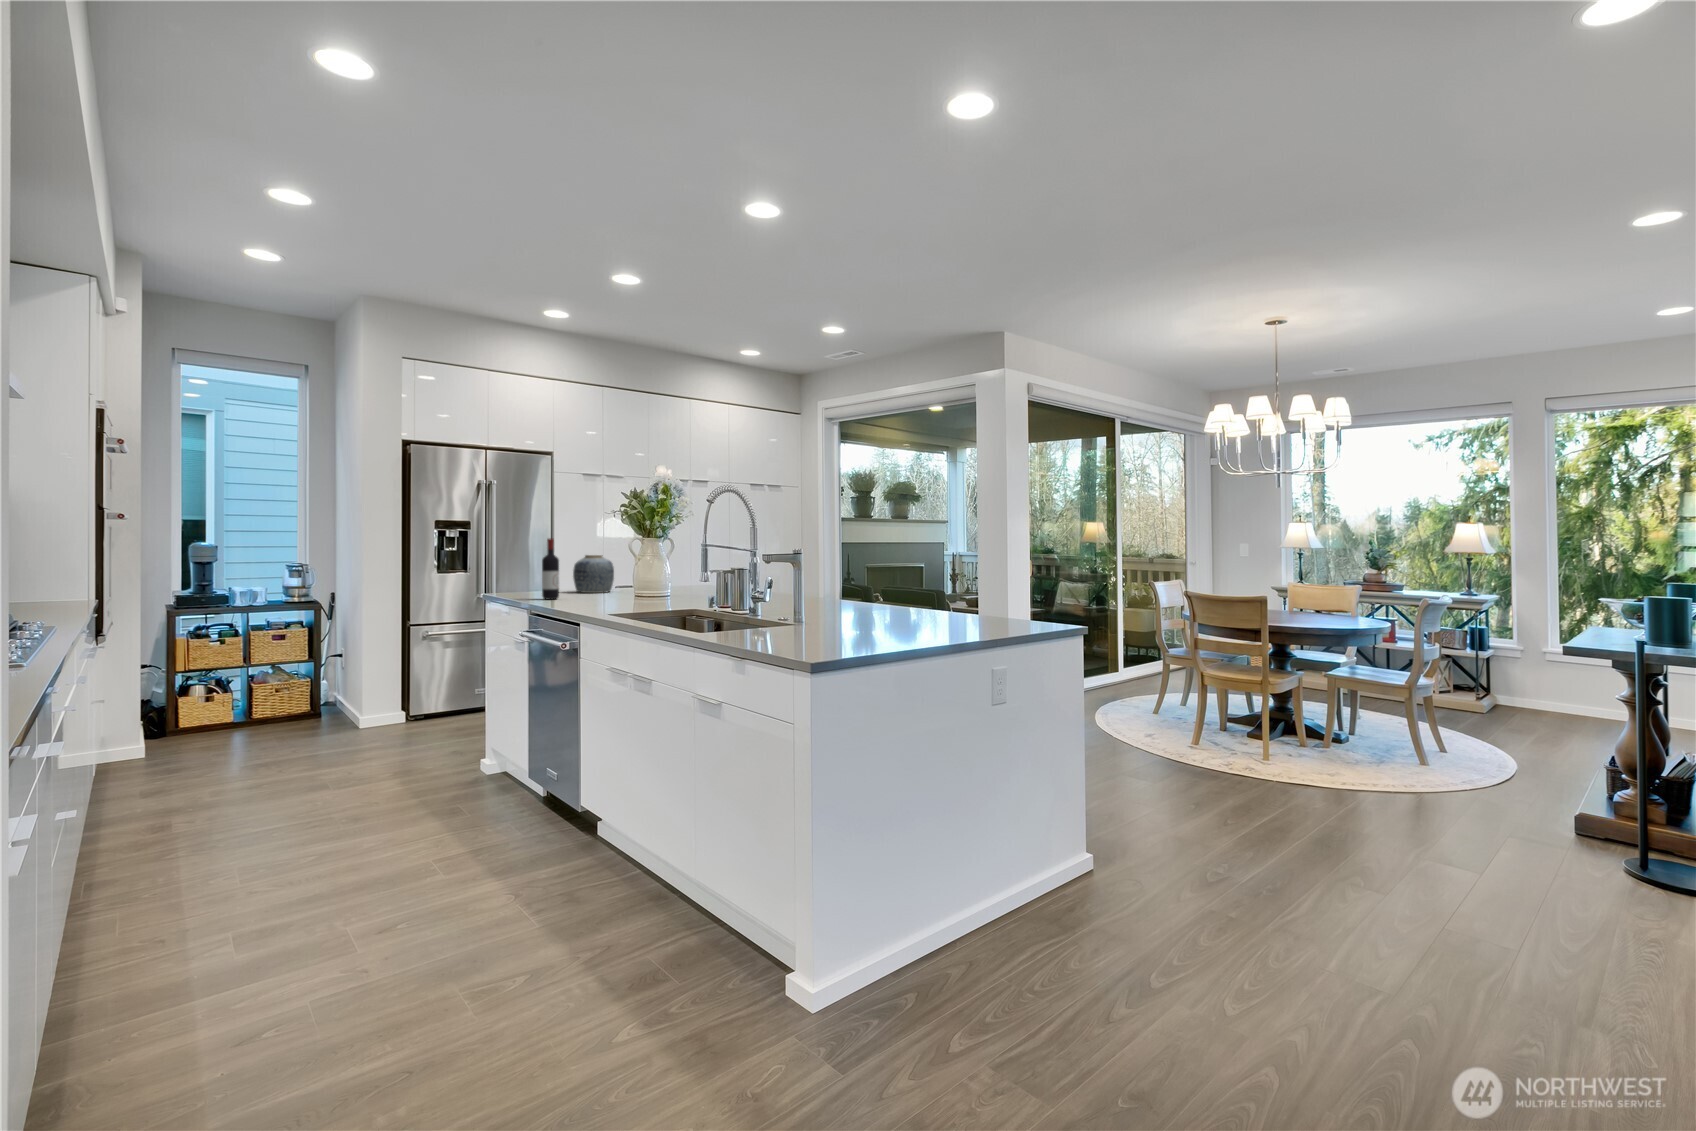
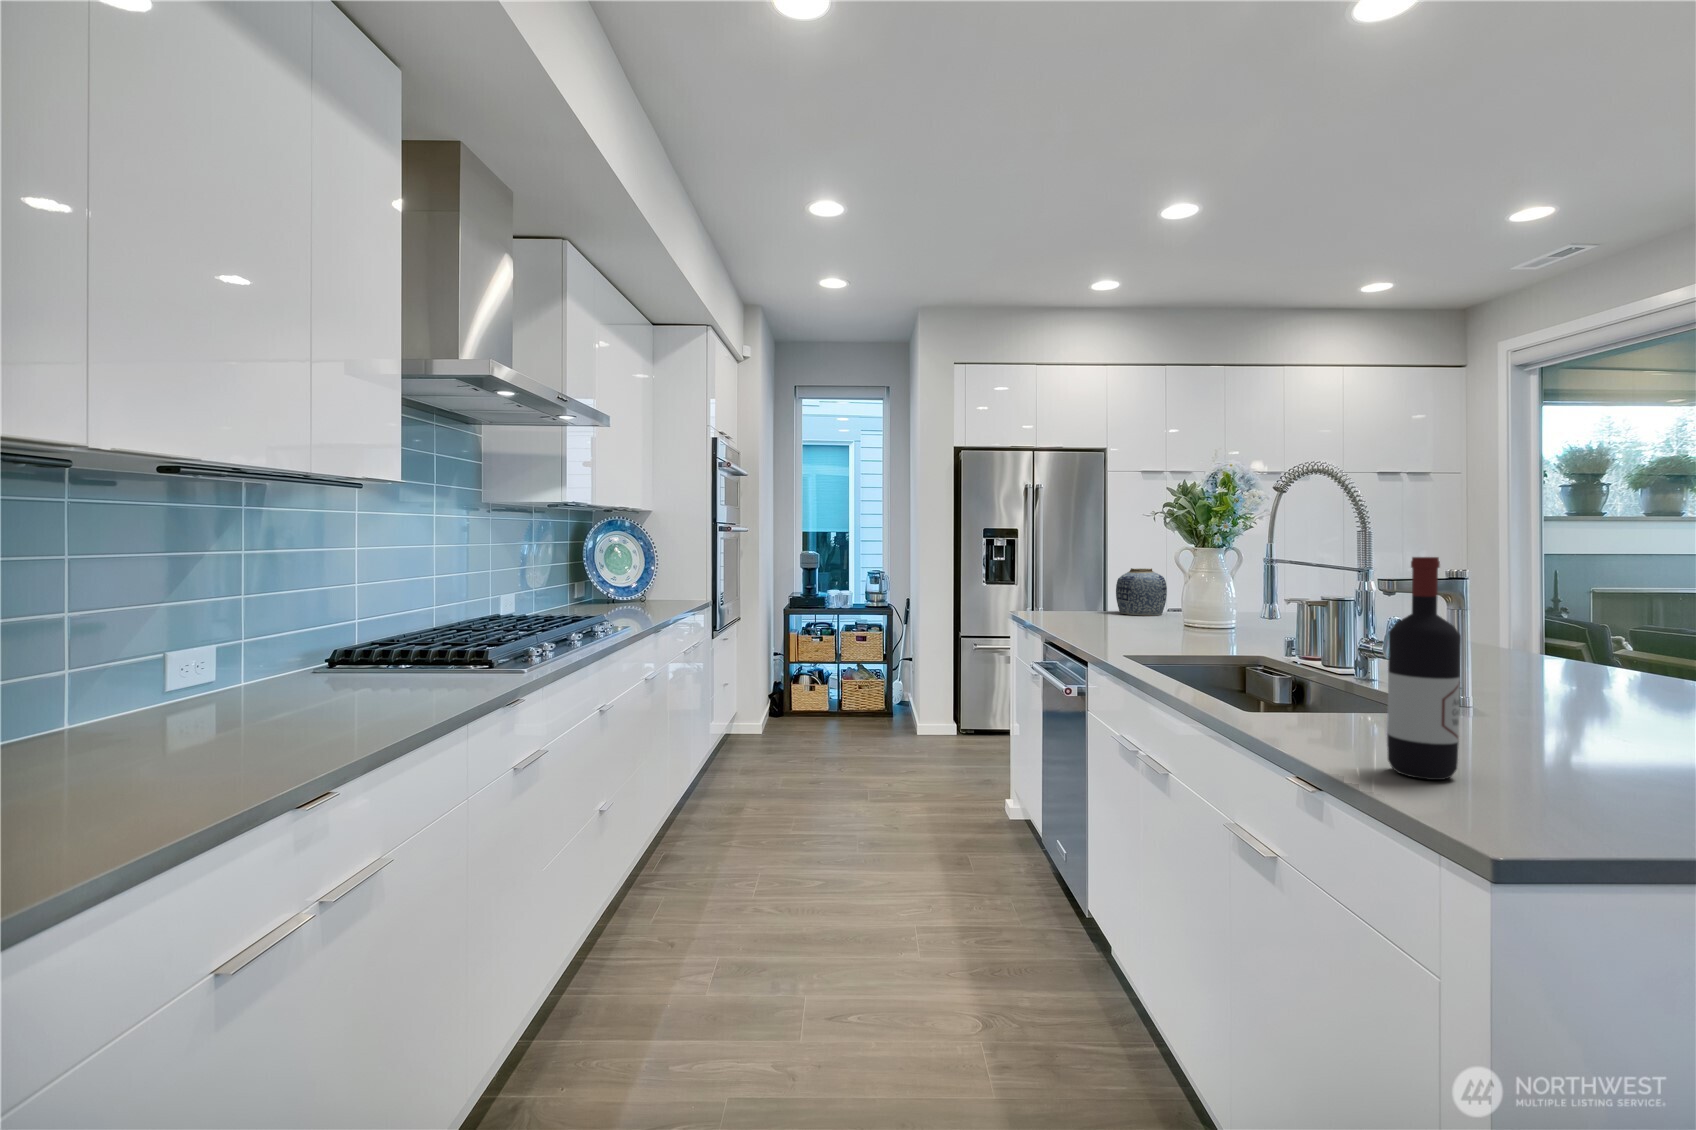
wine bottle: present [542,539,559,600] -> present [1387,557,1461,780]

